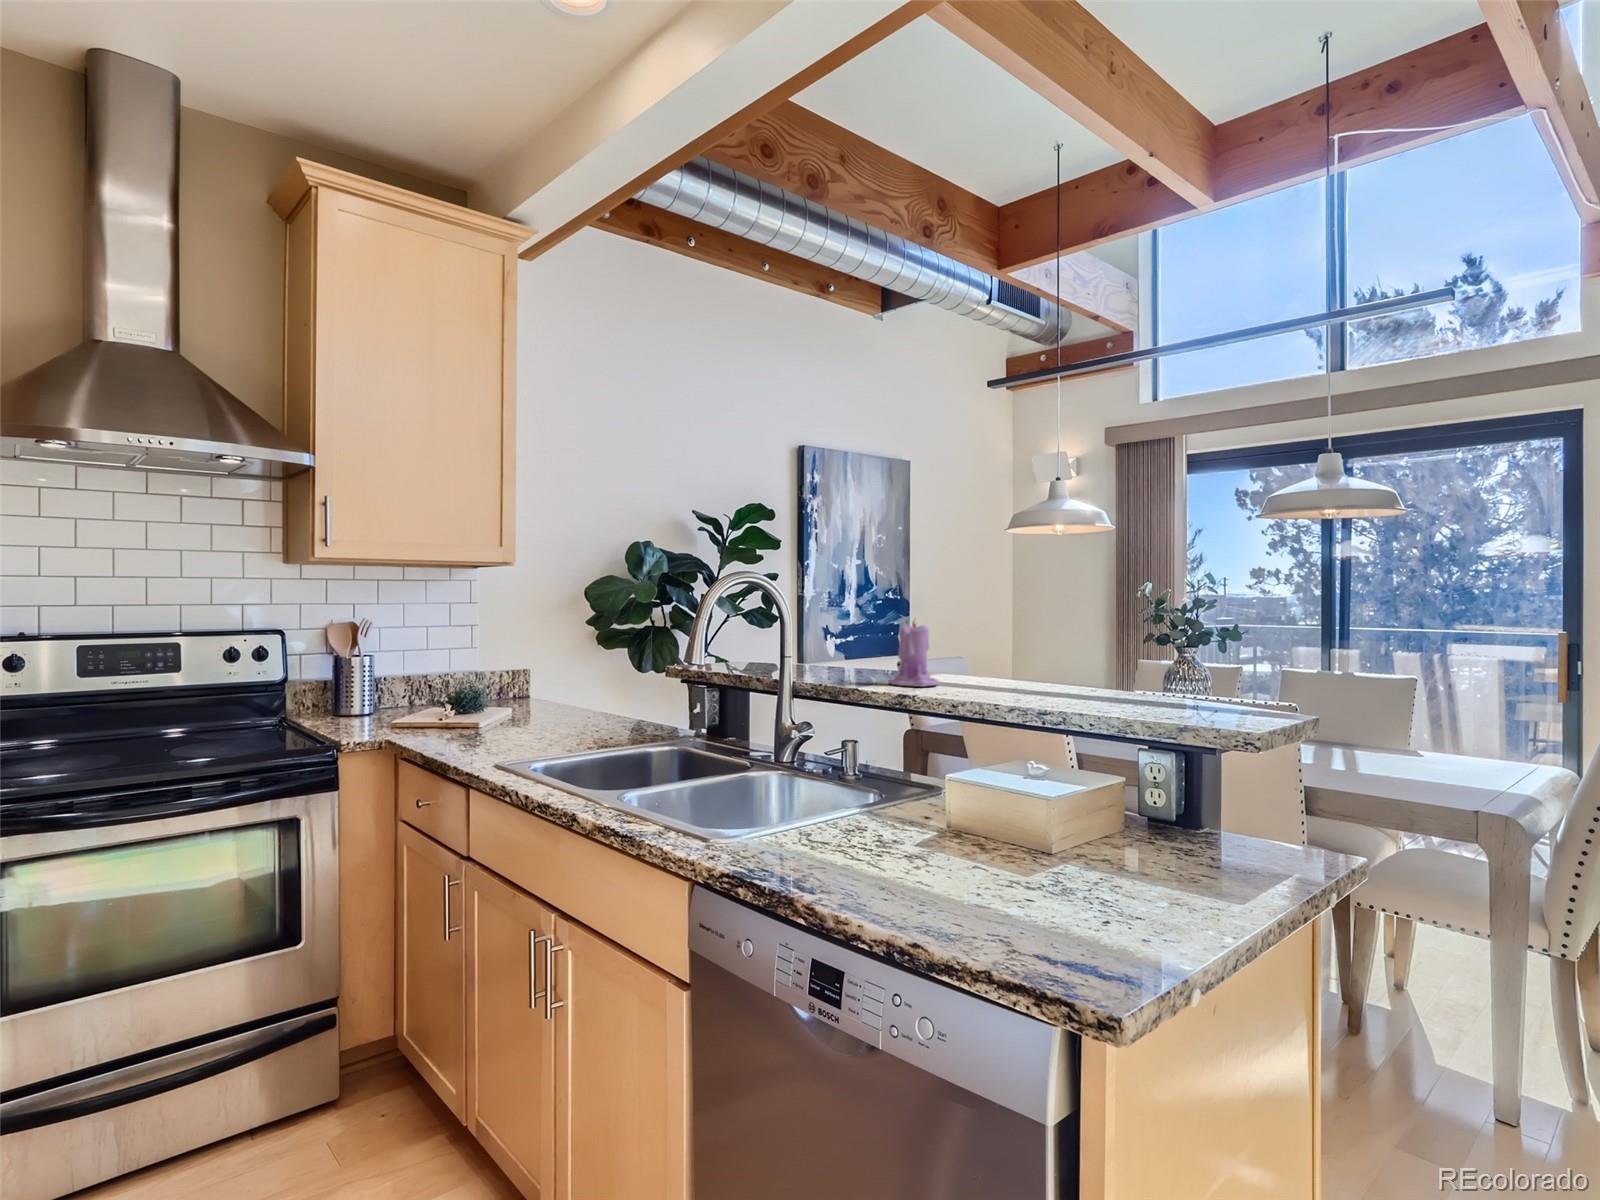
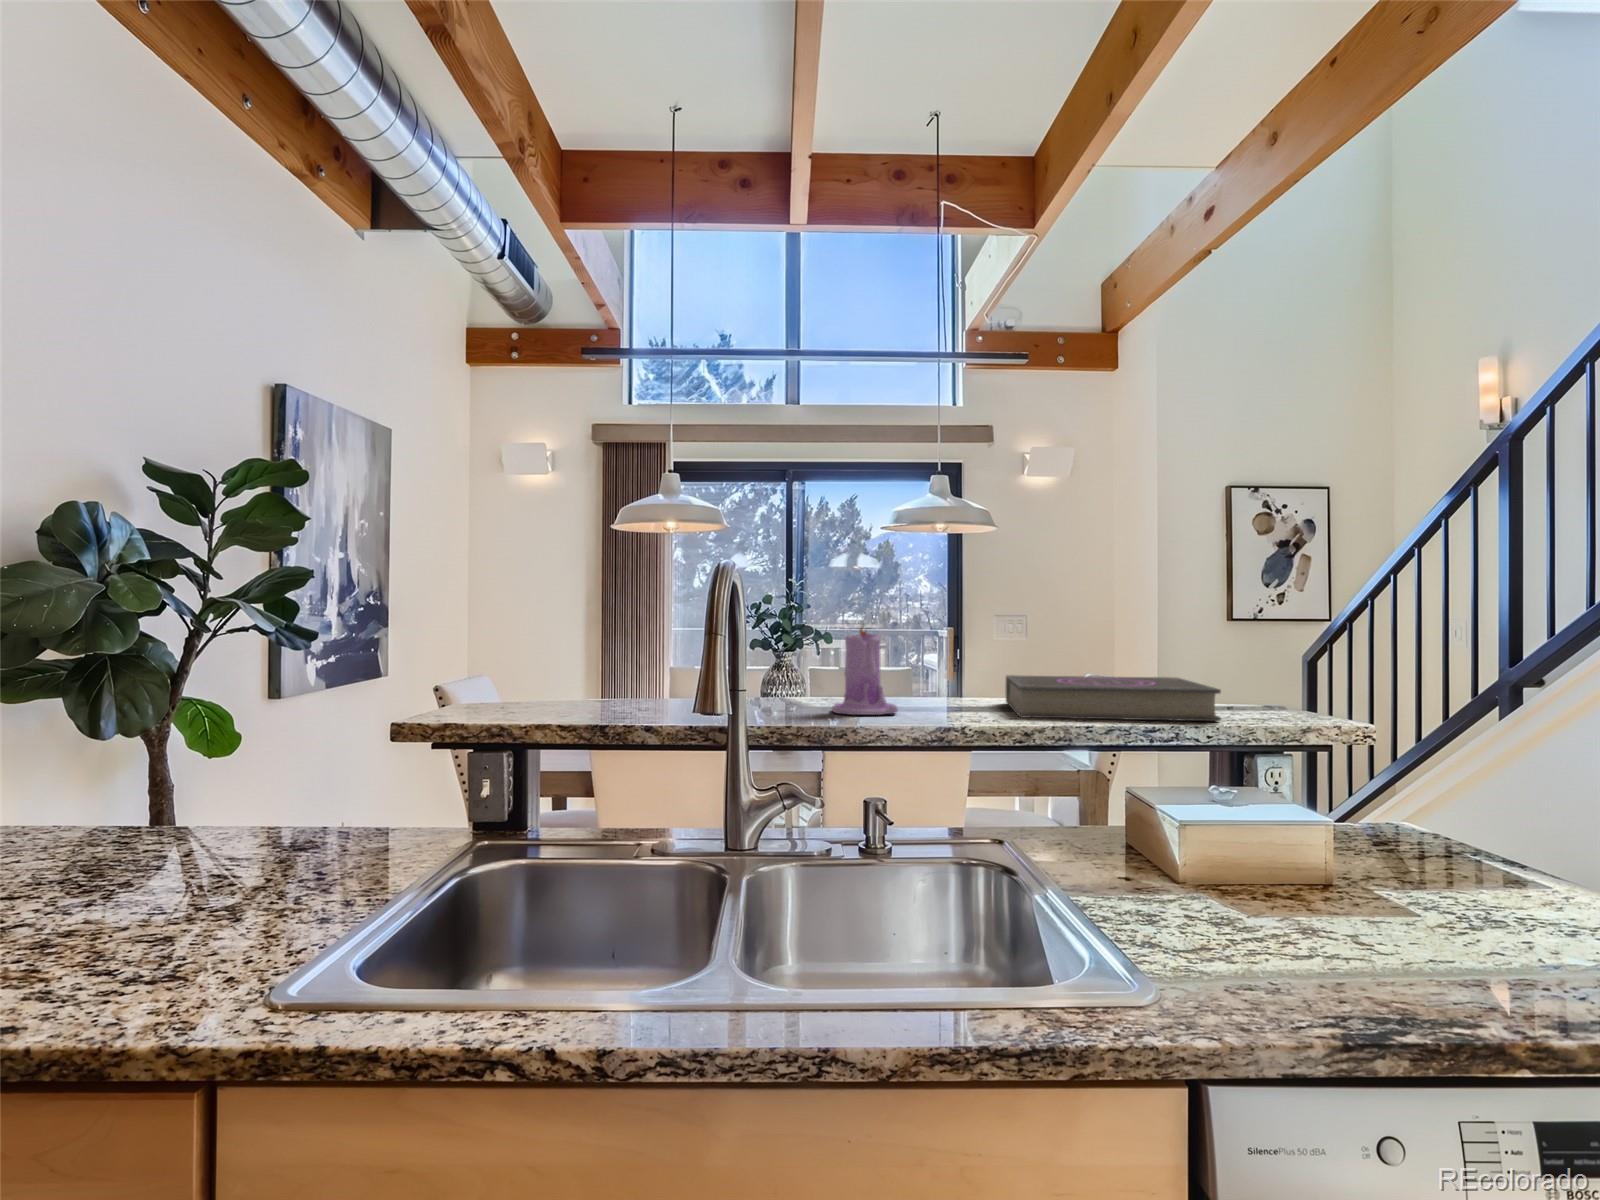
book: none [1000,667,1211,716] -> present [1005,675,1221,721]

